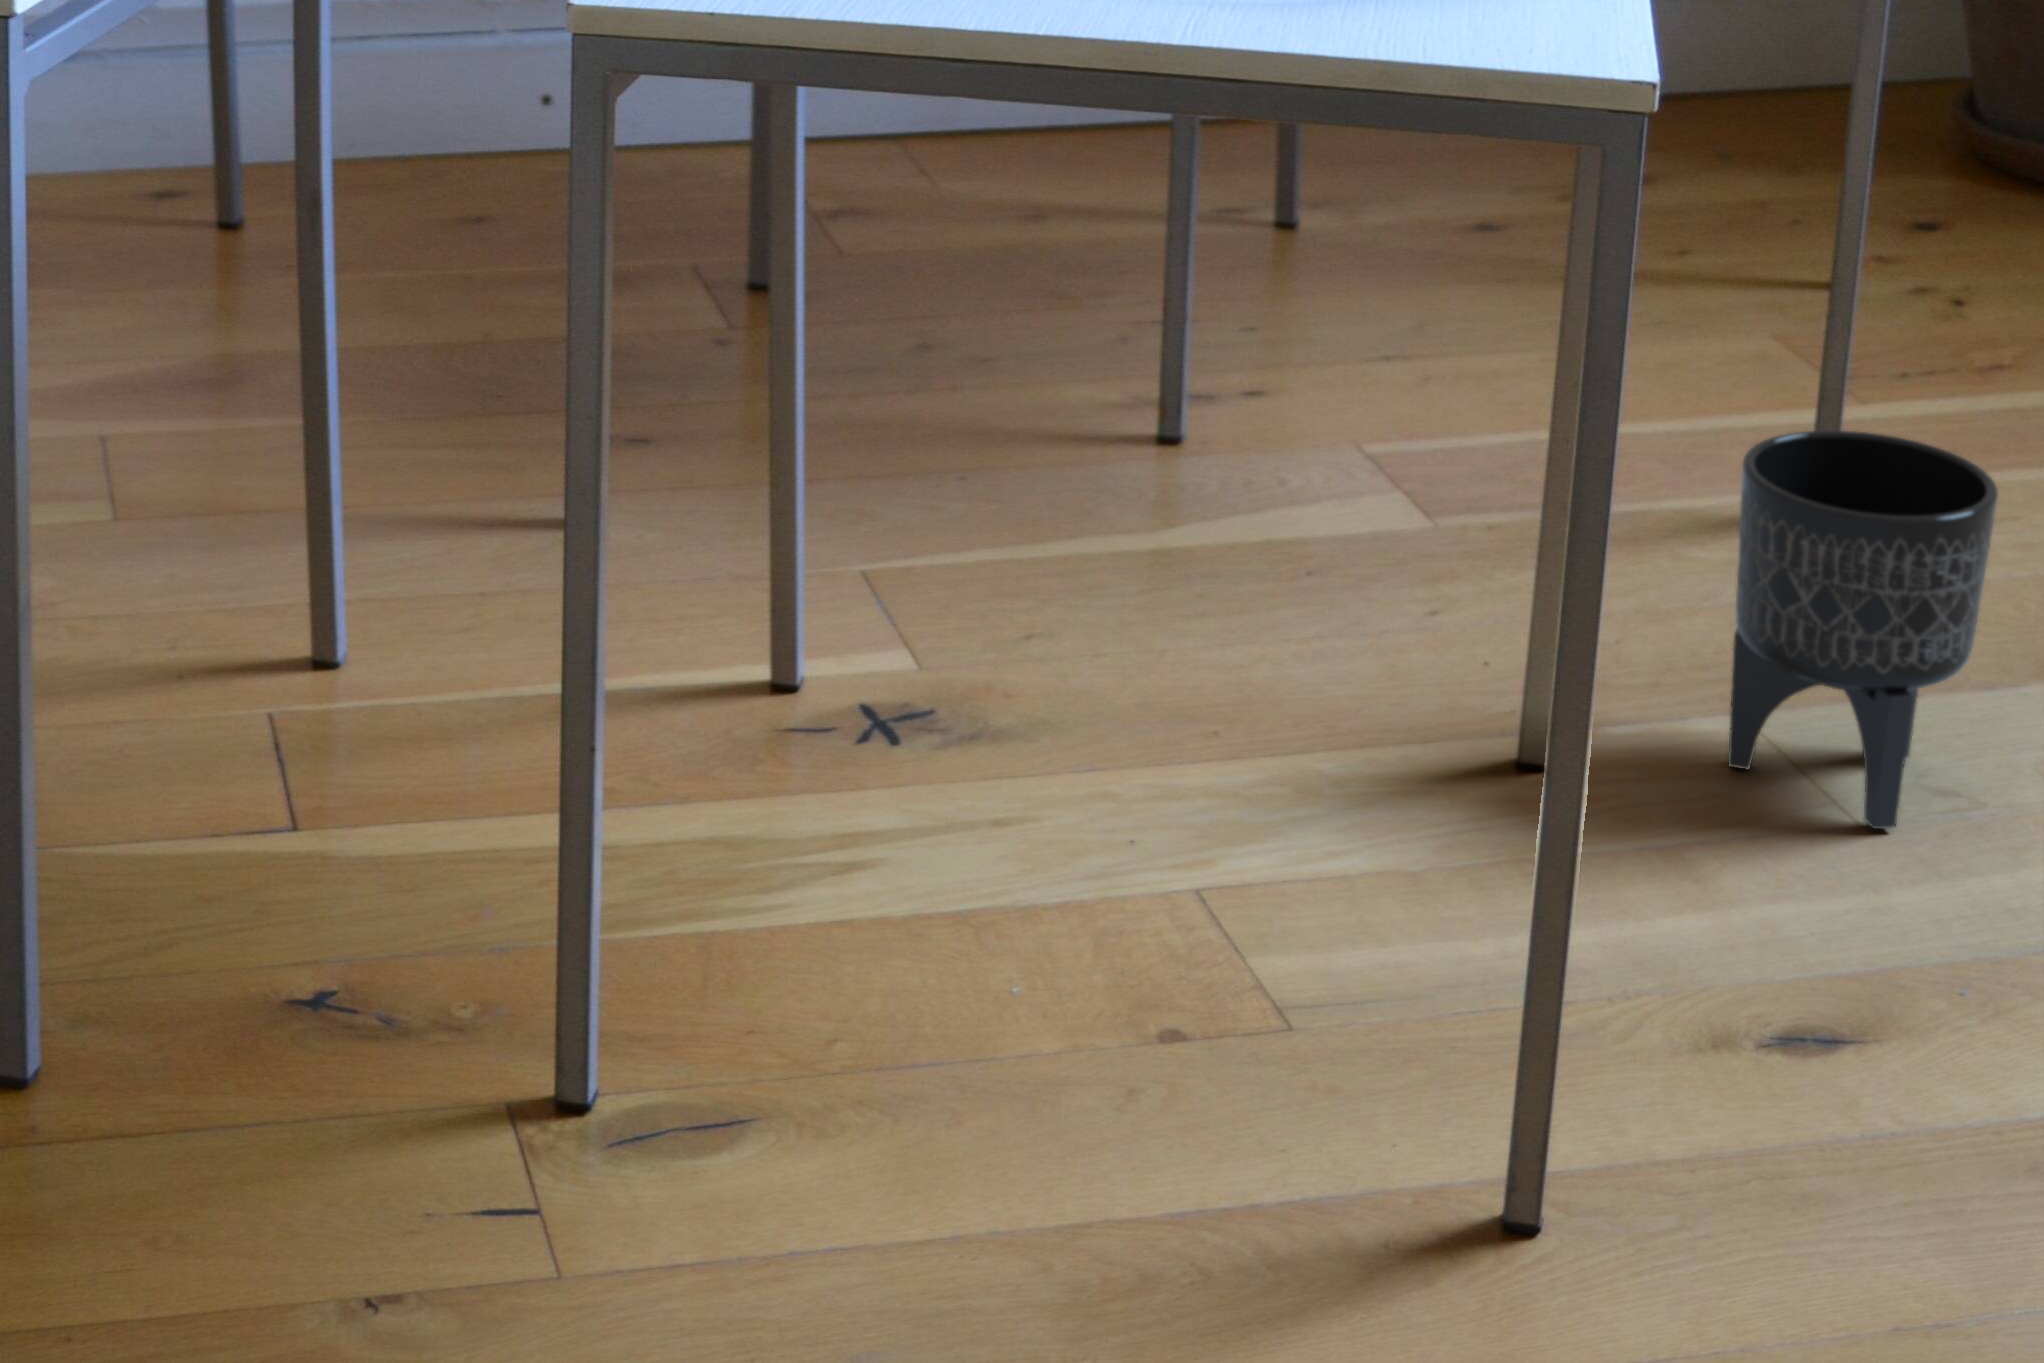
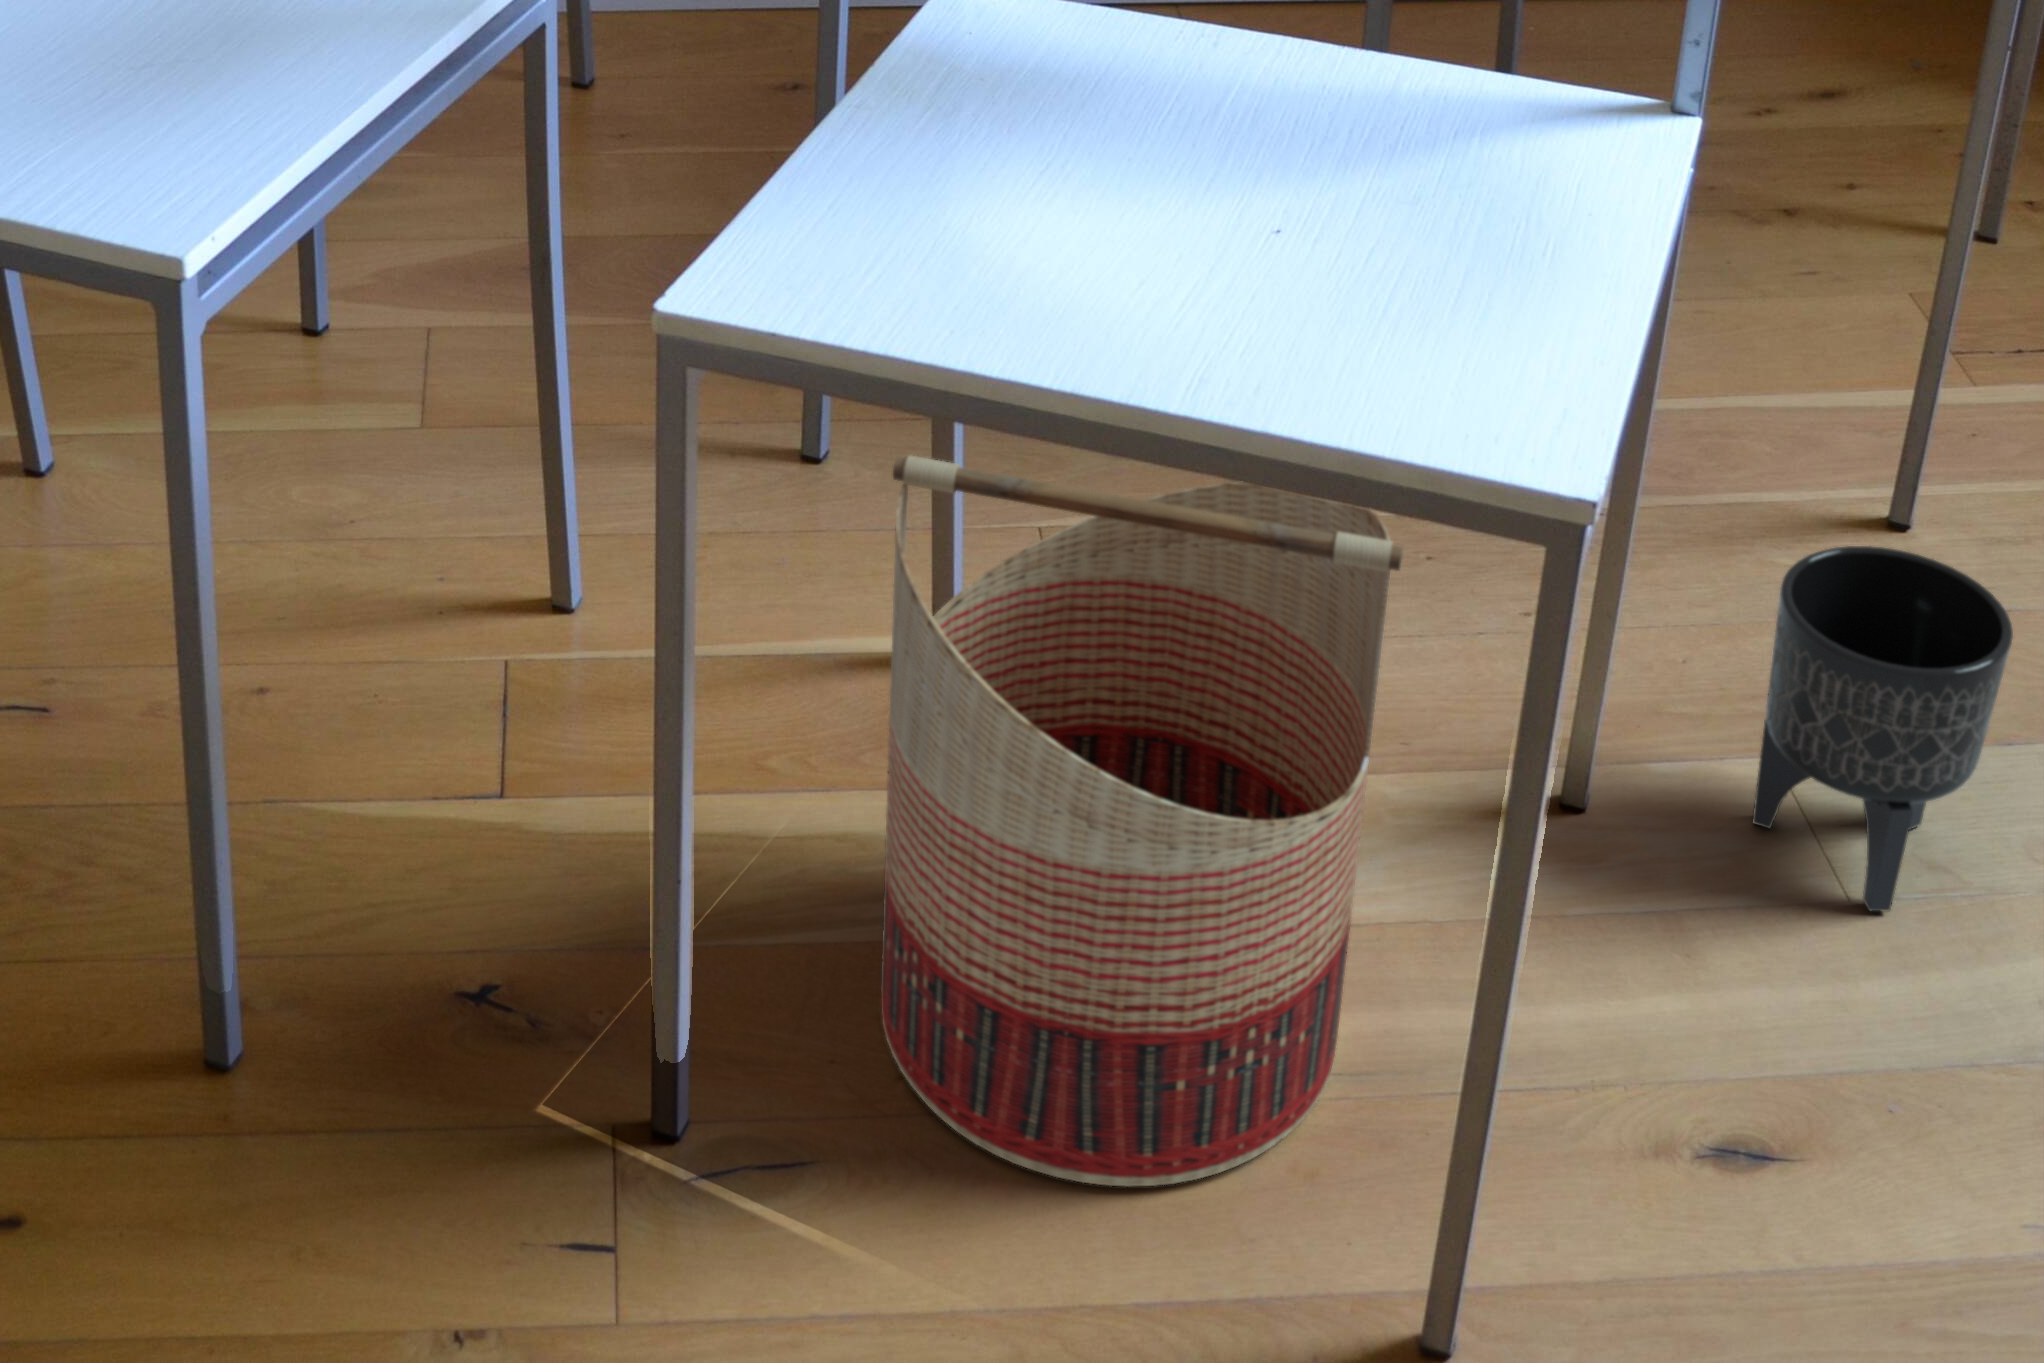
basket: none [794,273,1381,1109] -> present [881,456,1403,1187]

